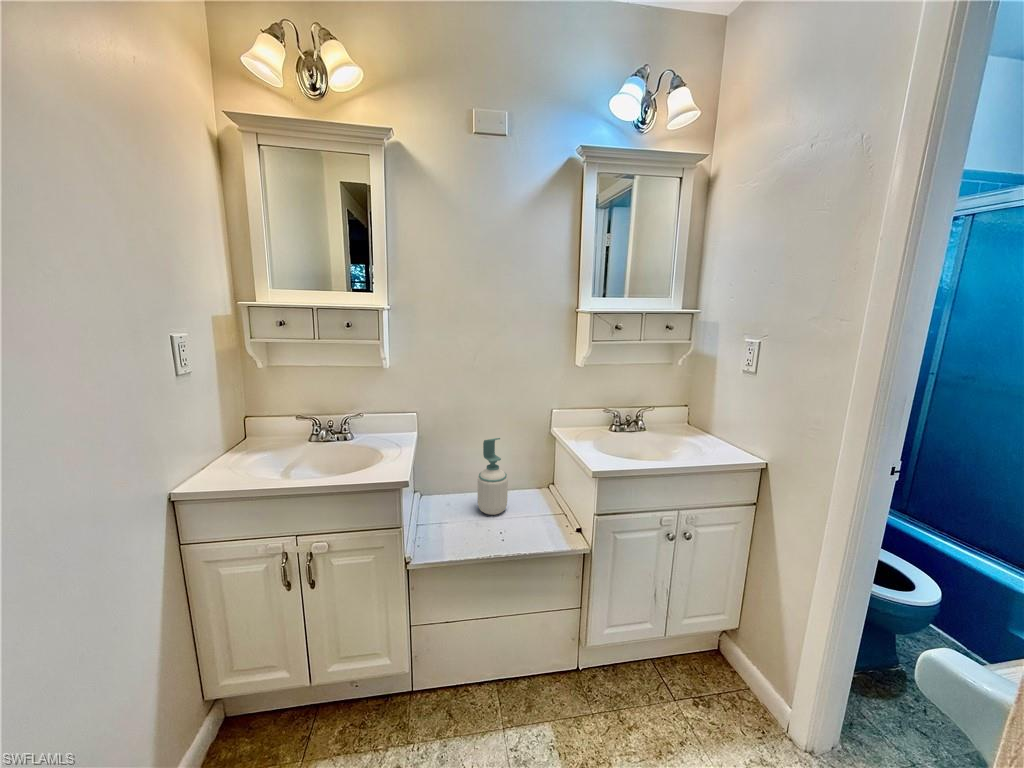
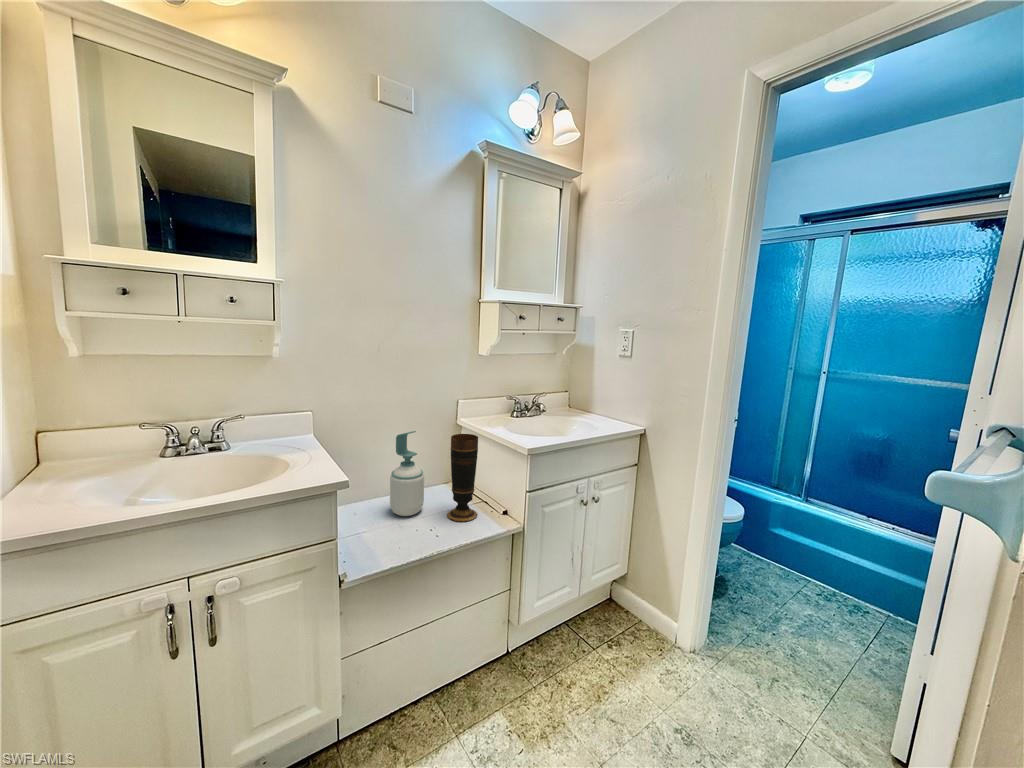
vase: none [524,445,554,531] -> present [447,434,478,522]

